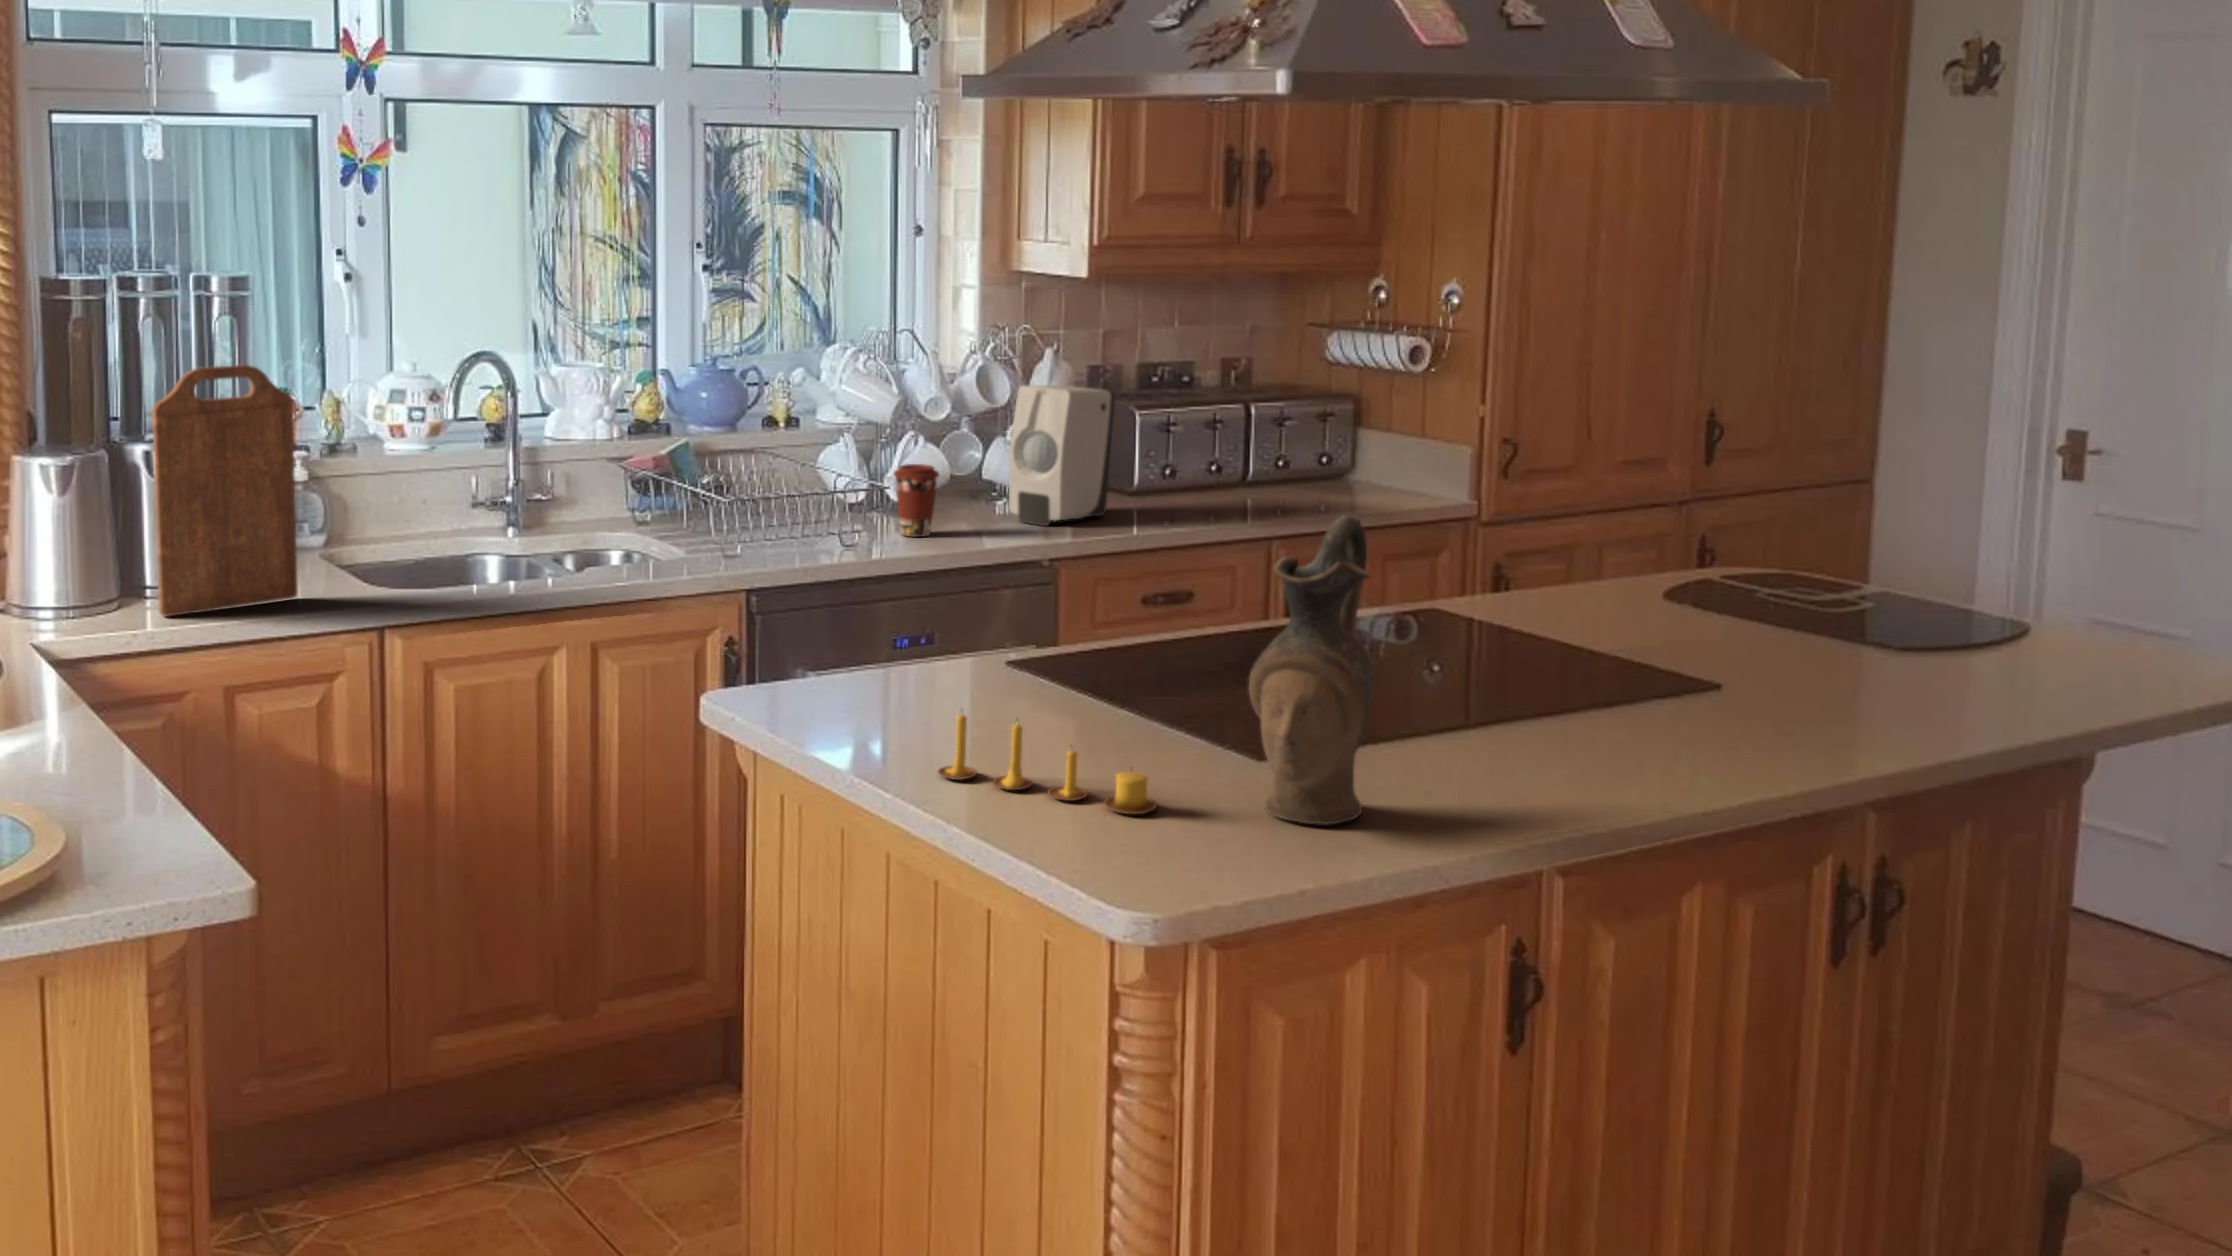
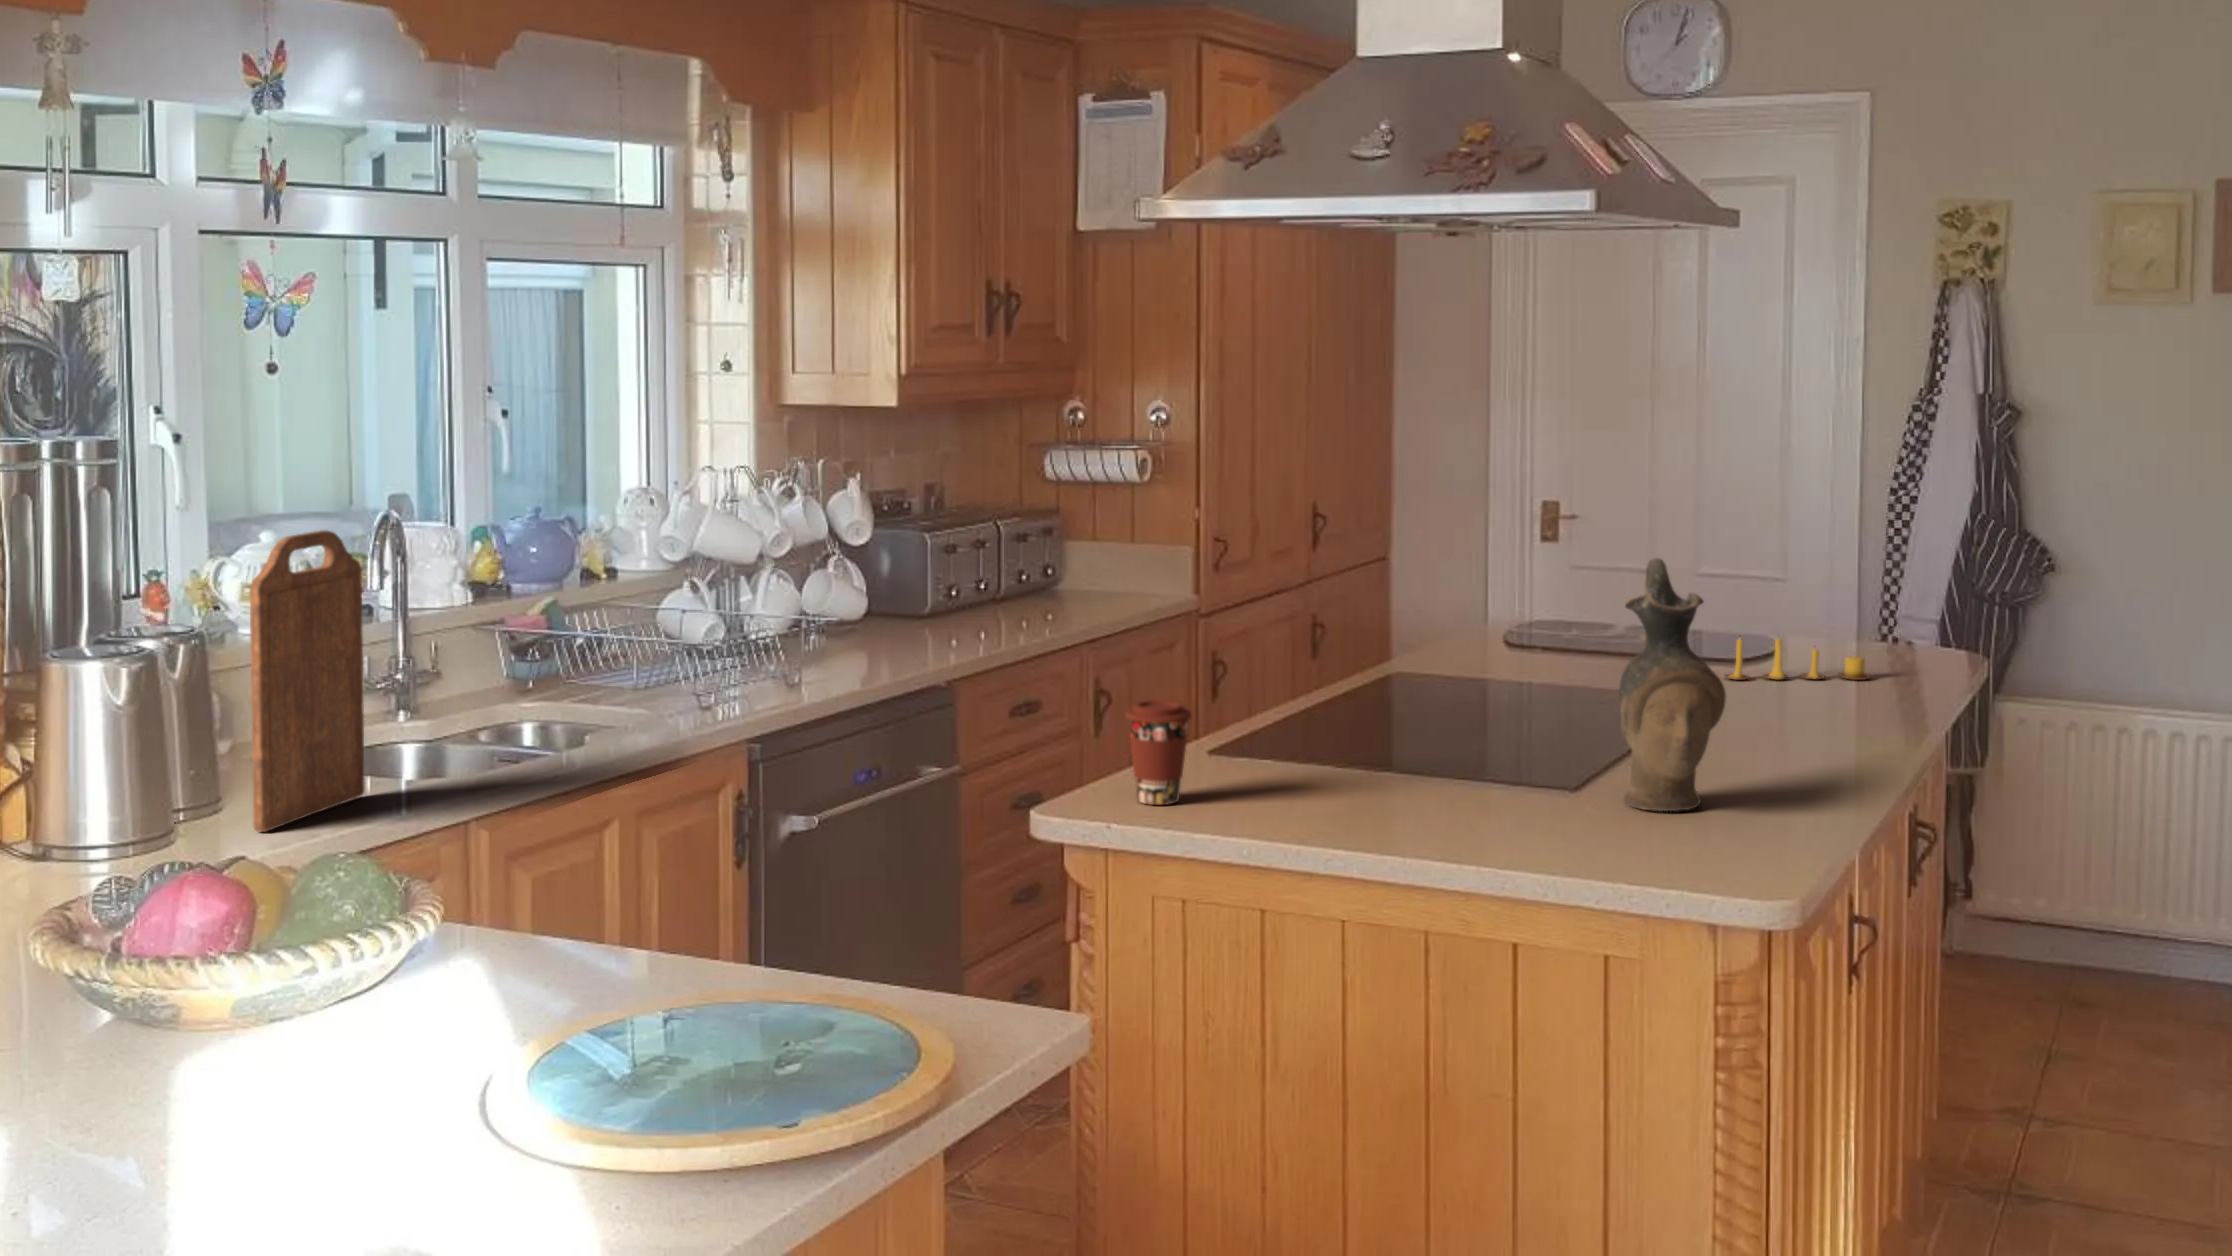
soap dispenser: present [1009,385,1115,526] -> none [866,513,944,649]
coffee cup: present [893,464,939,537] -> present [1126,700,1192,805]
candle: present [938,715,1157,814] -> present [1725,638,1870,680]

